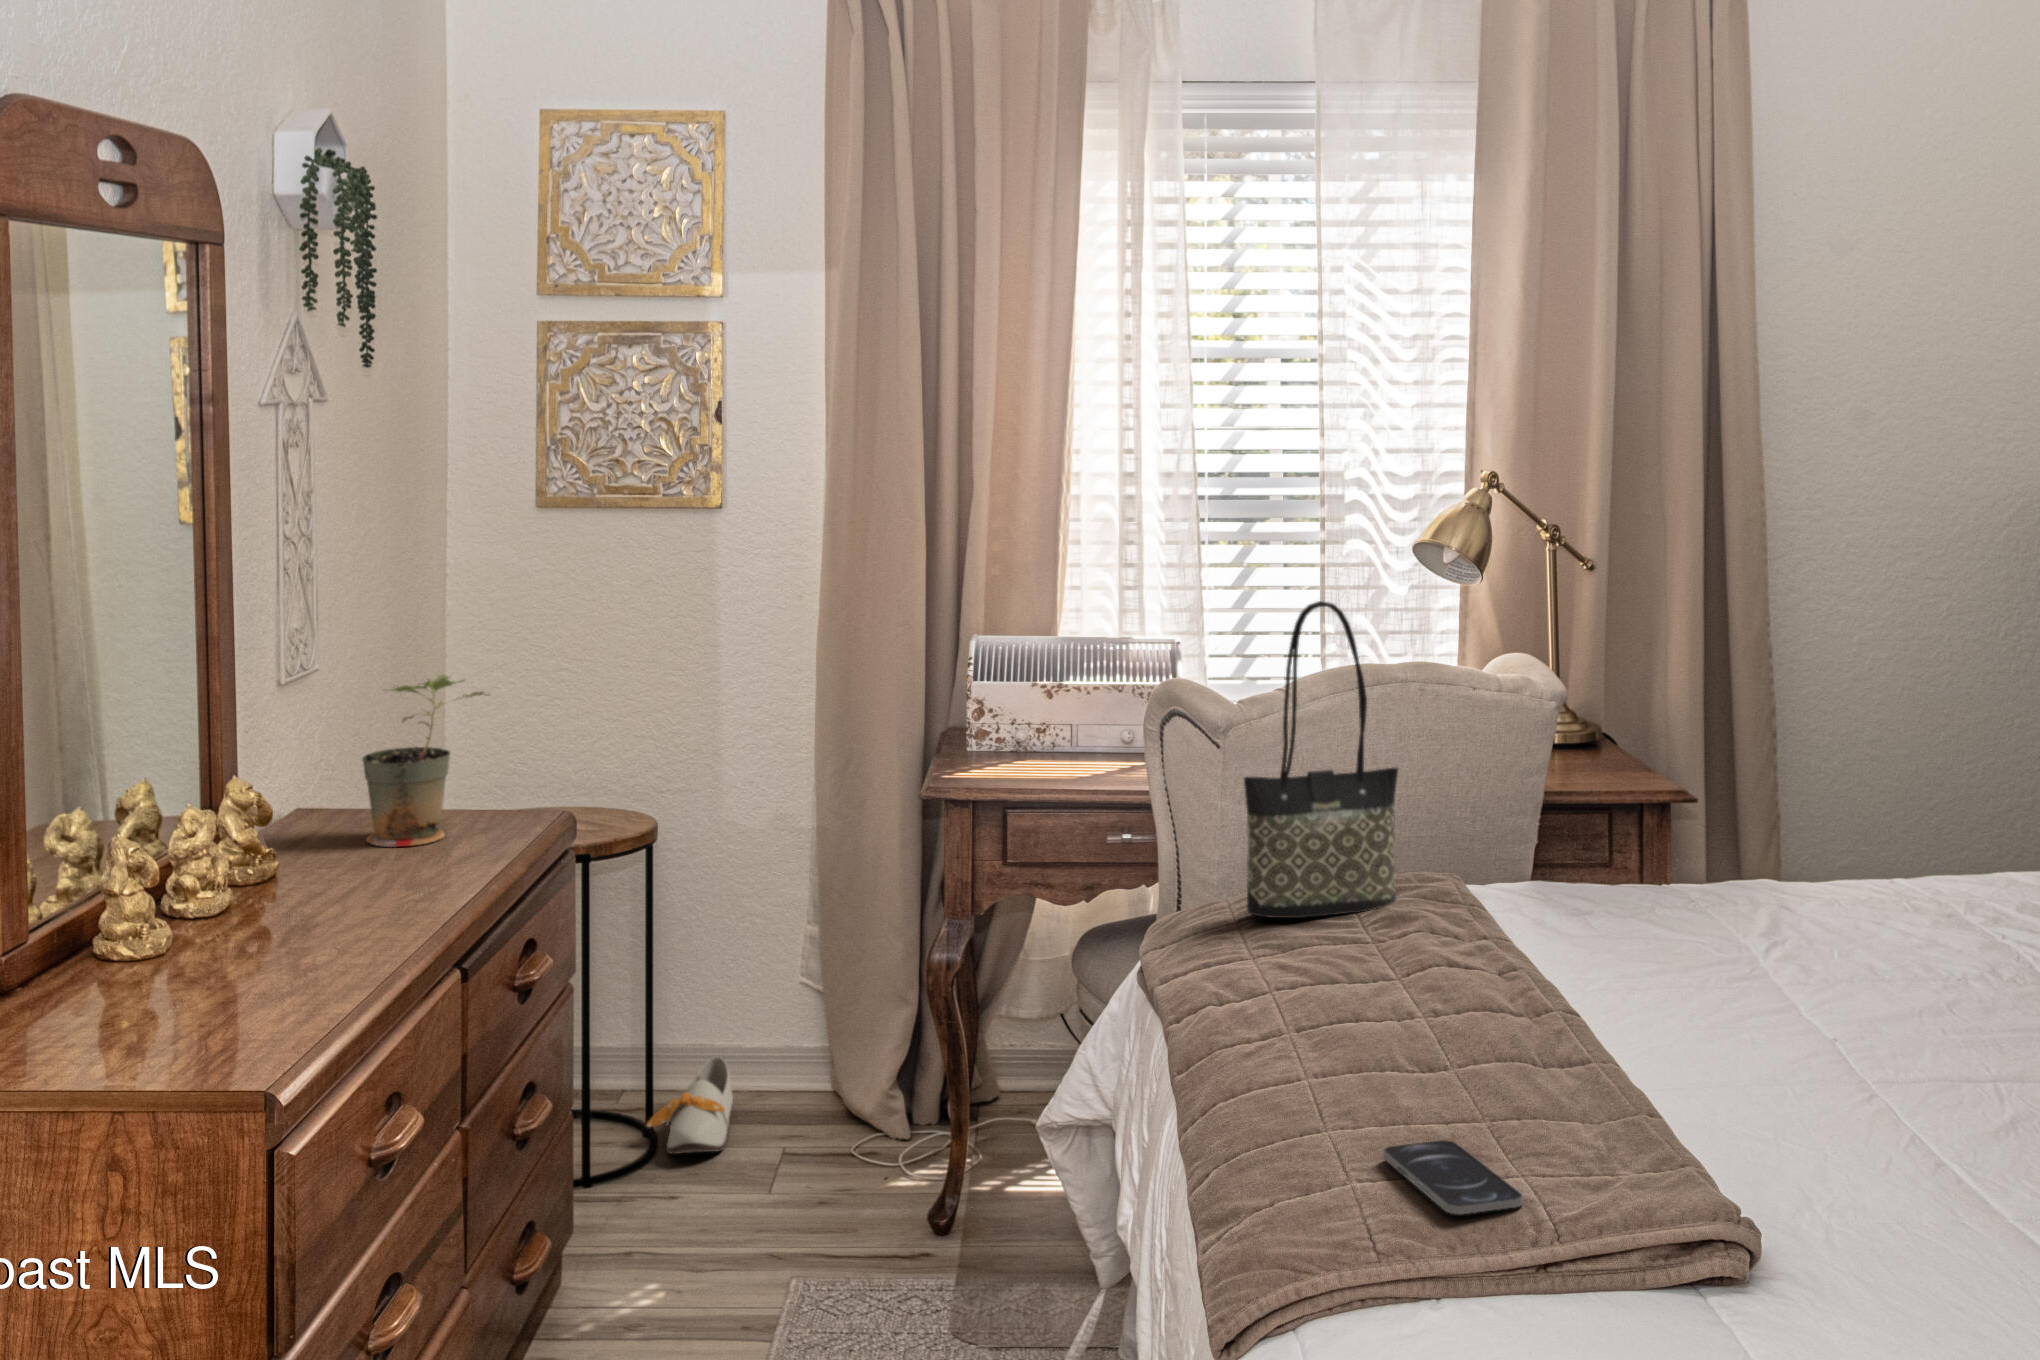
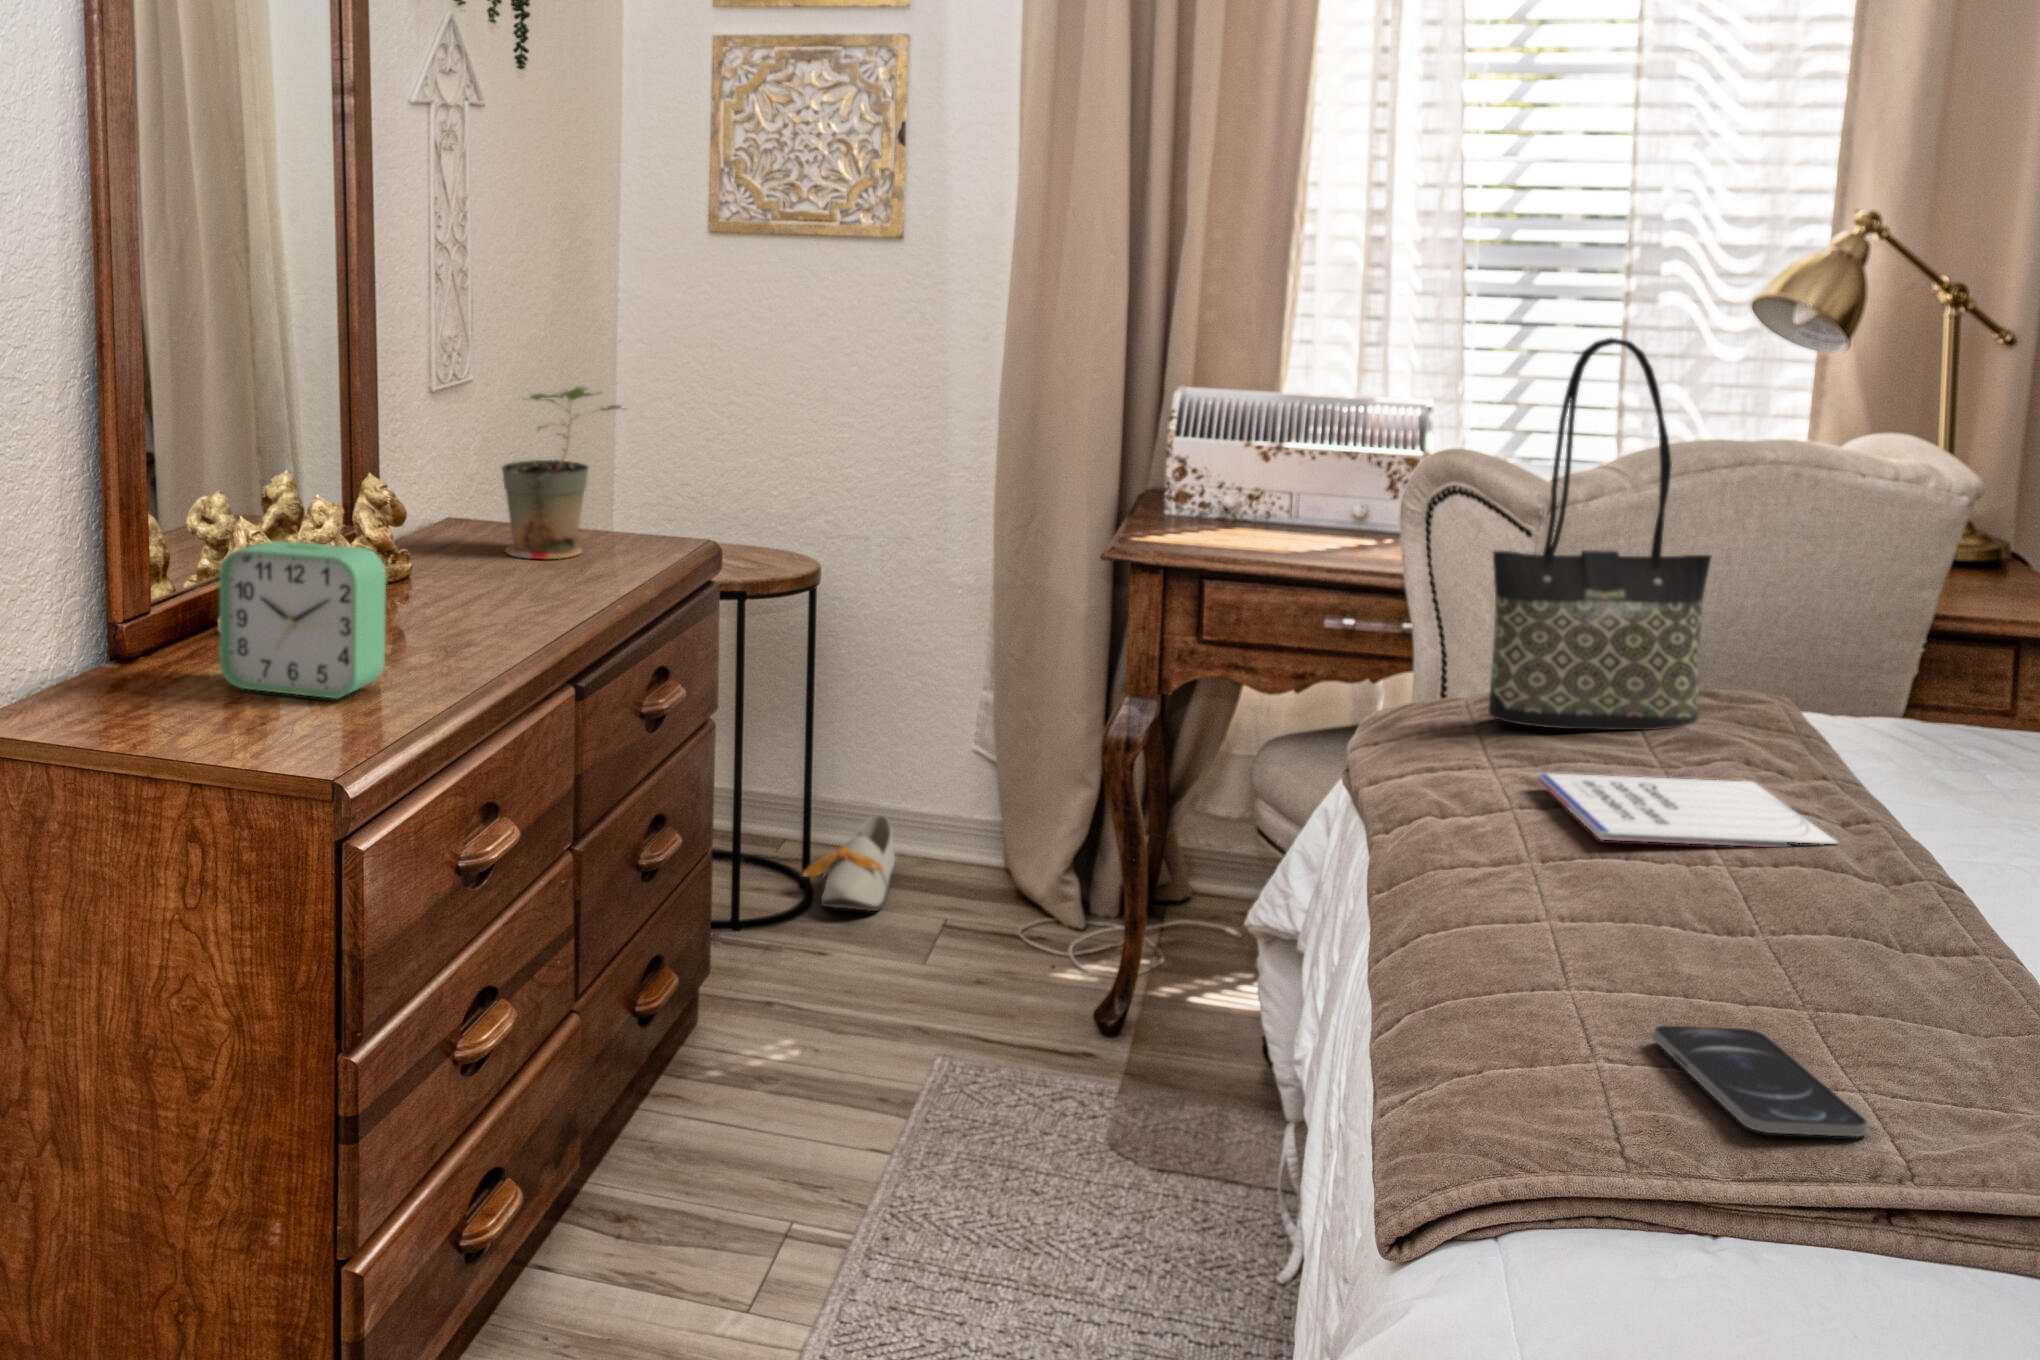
alarm clock: none [118,860,291,1012] -> present [219,541,386,699]
notebook: none [1287,944,1497,1007] -> present [1536,773,1838,847]

